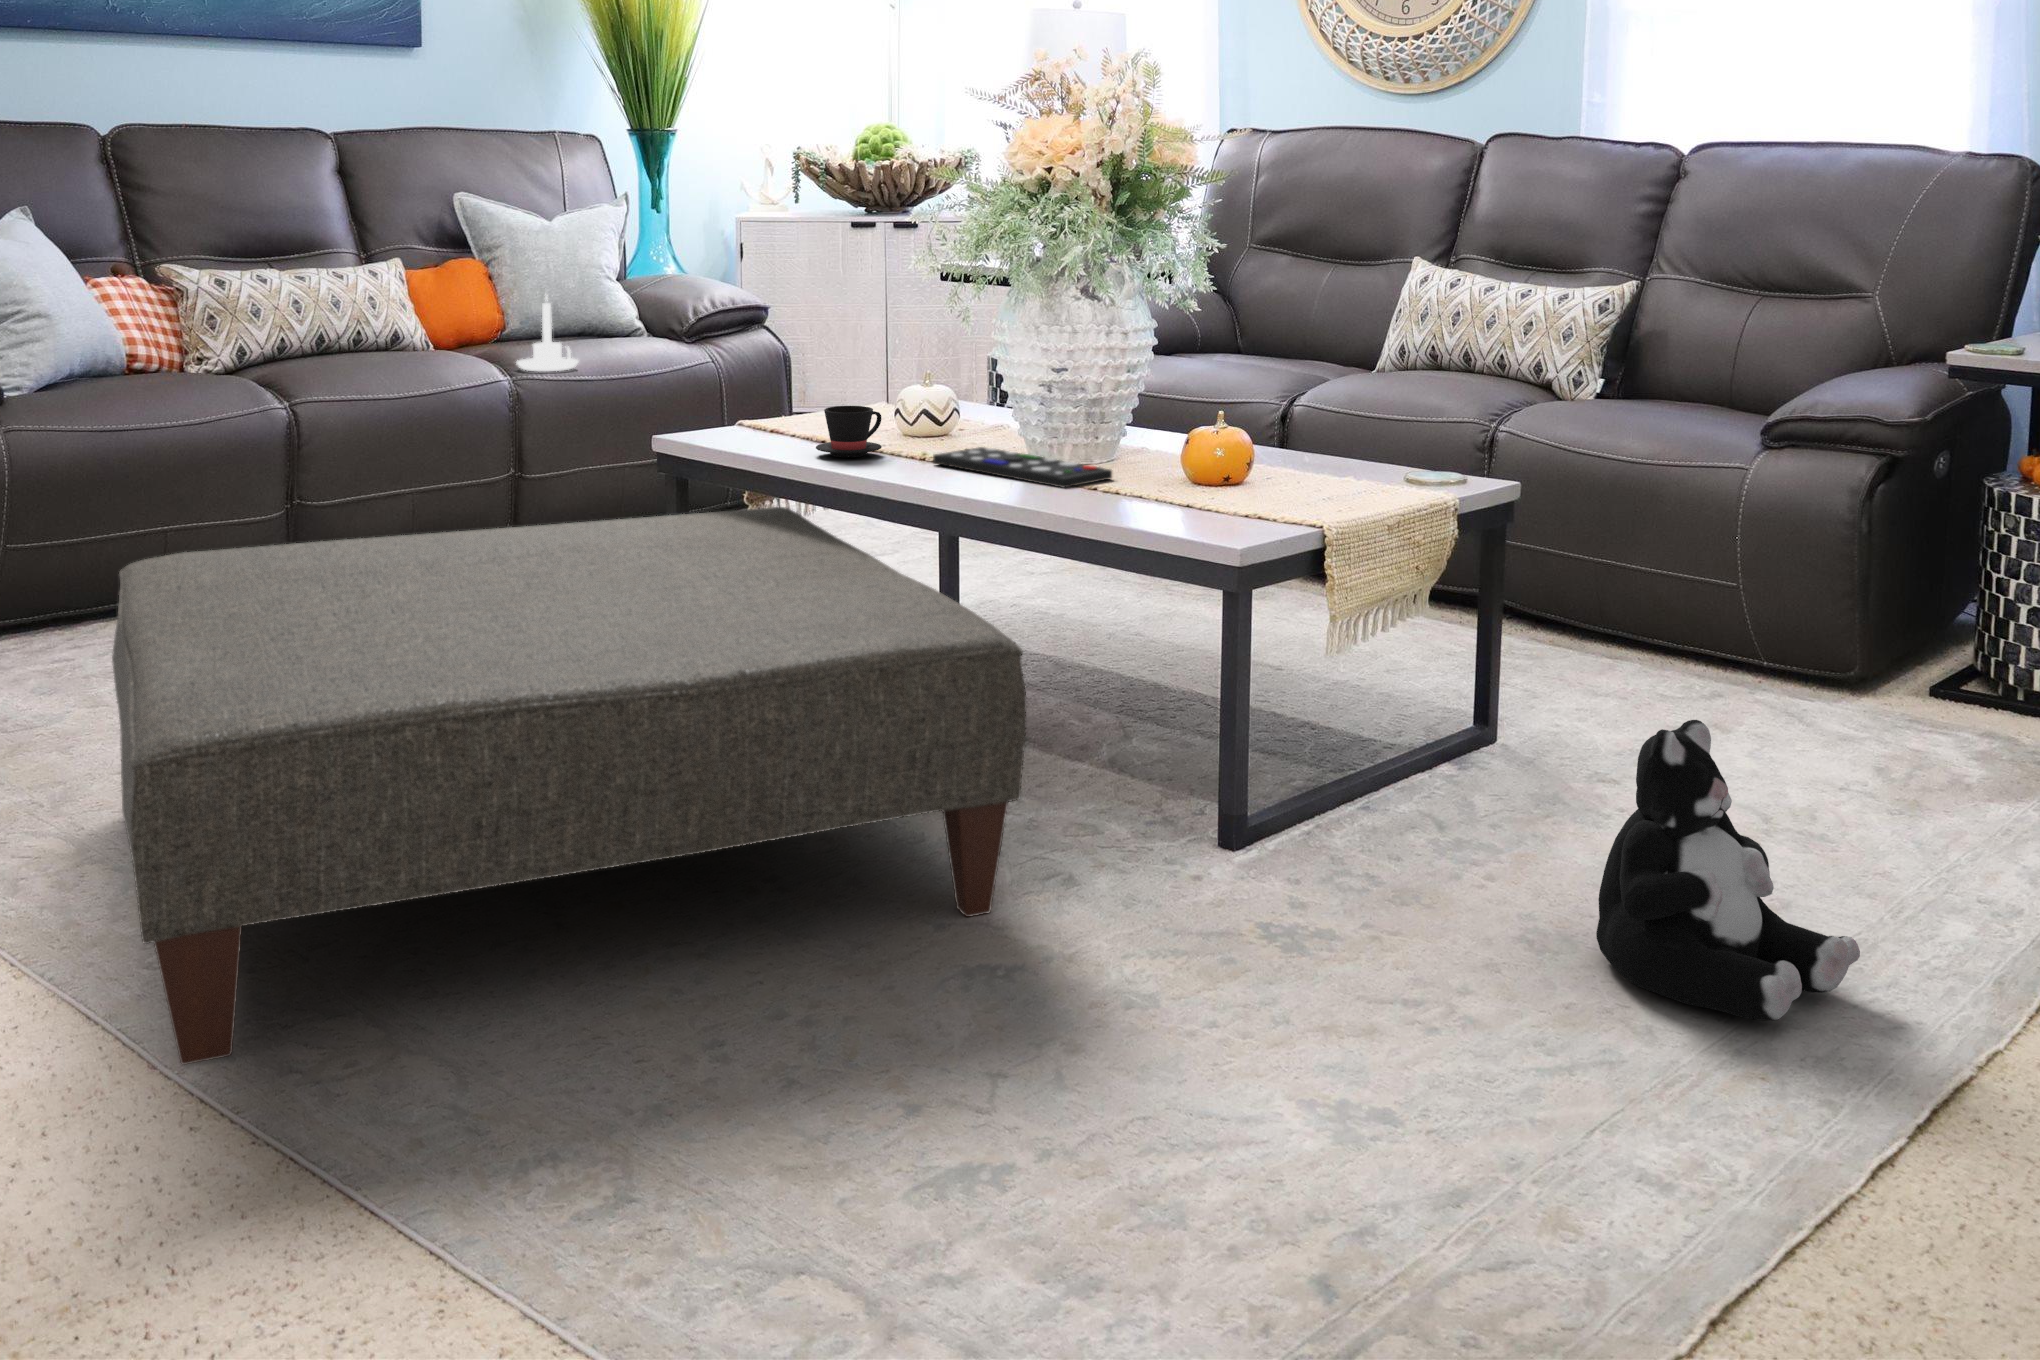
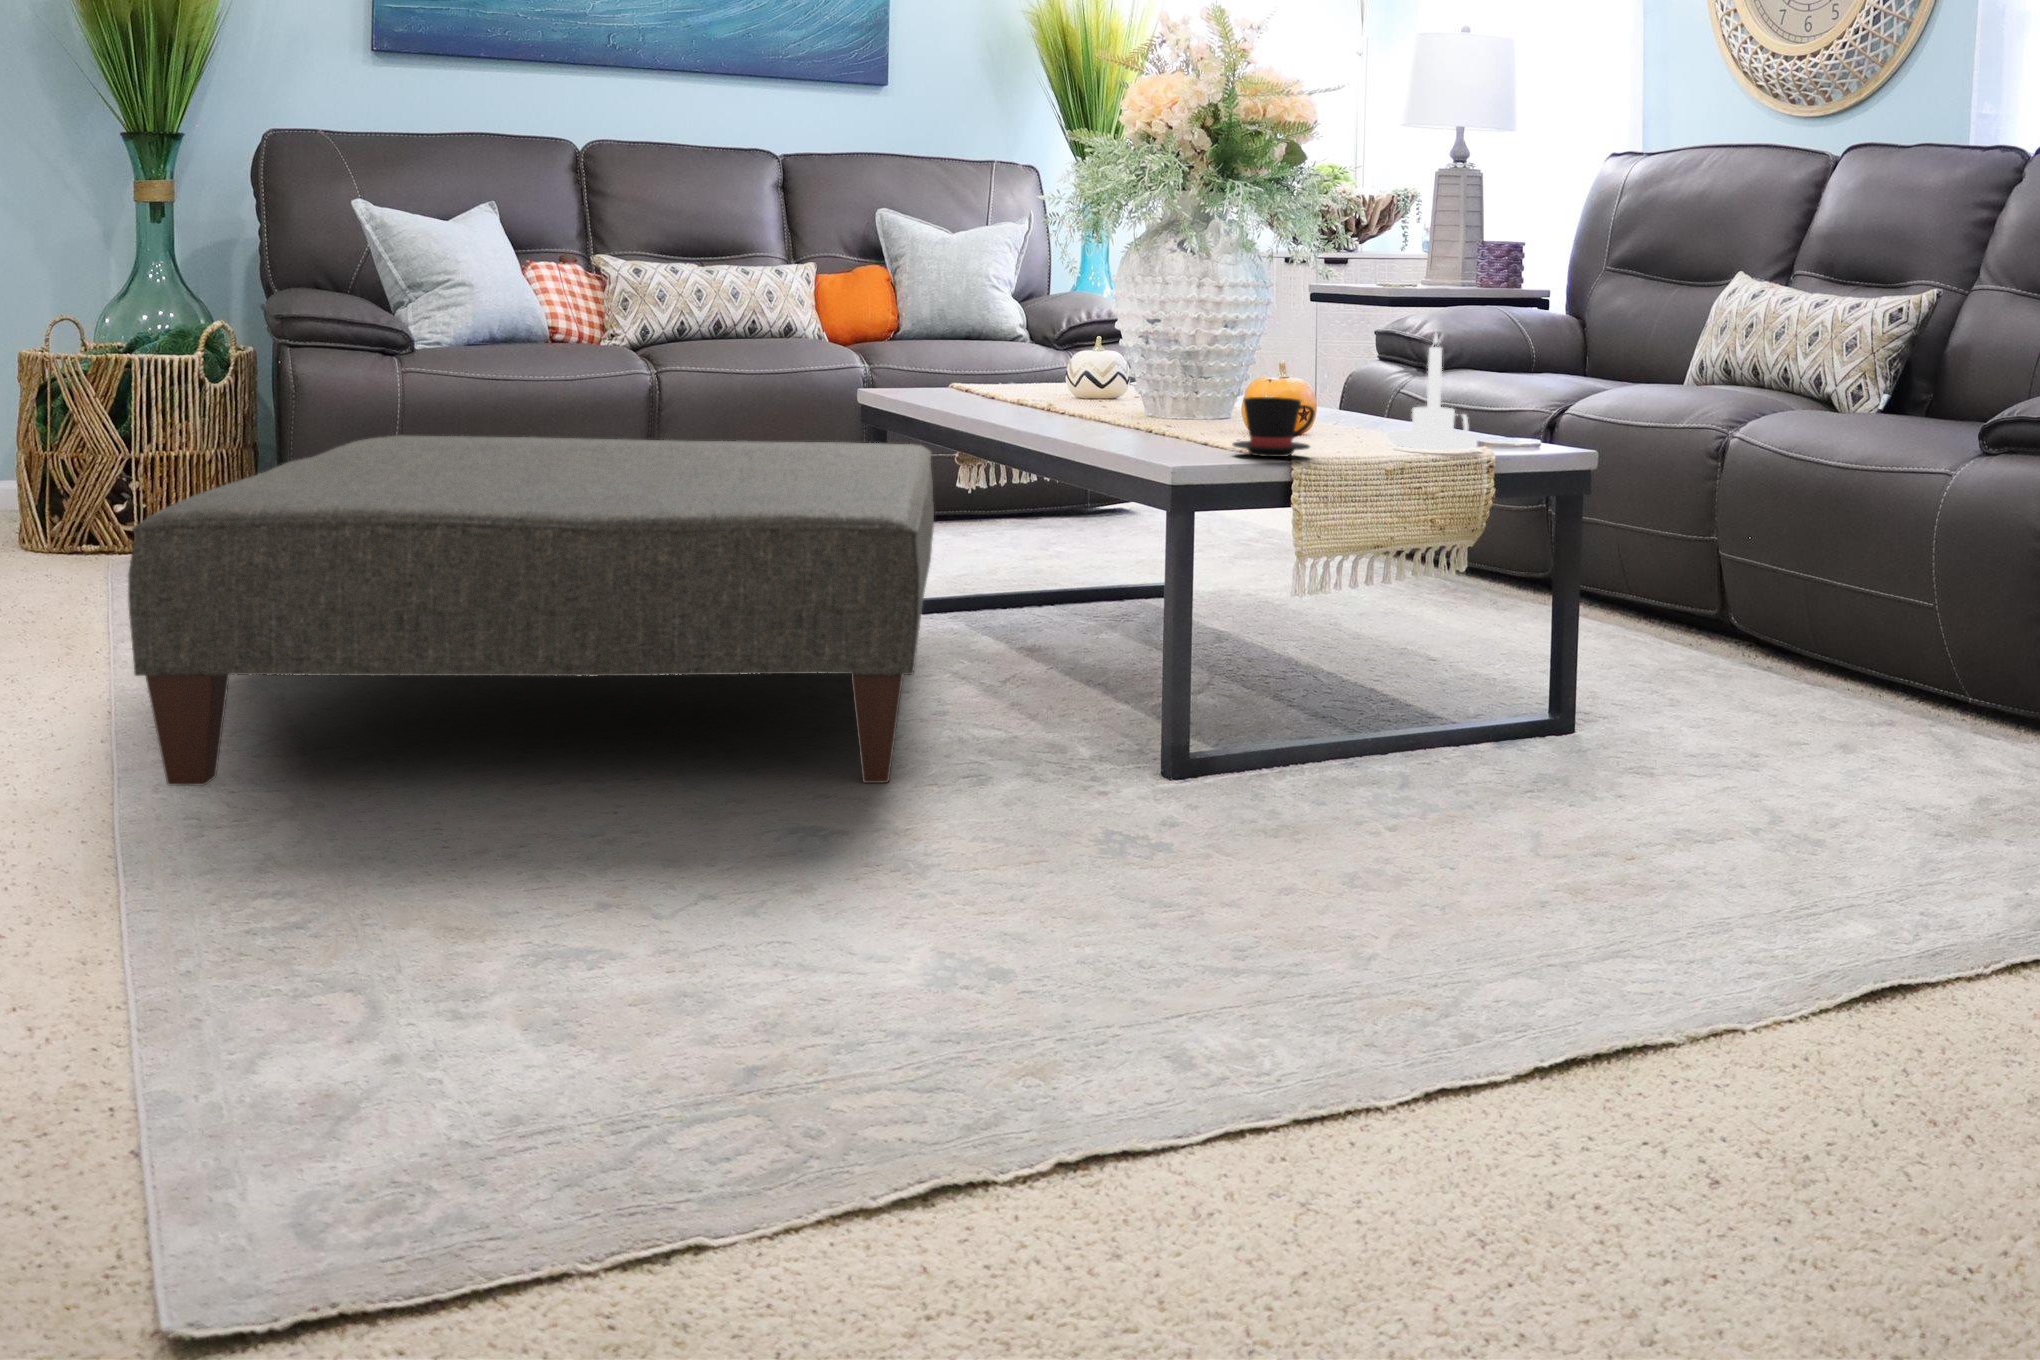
candle holder: present [516,295,579,371] -> present [1387,333,1479,450]
teacup: present [816,406,882,458] -> present [1233,397,1315,457]
remote control: present [933,447,1112,488] -> none [1055,402,1191,429]
plush toy: present [1596,720,1860,1020] -> none [1376,637,1633,946]

